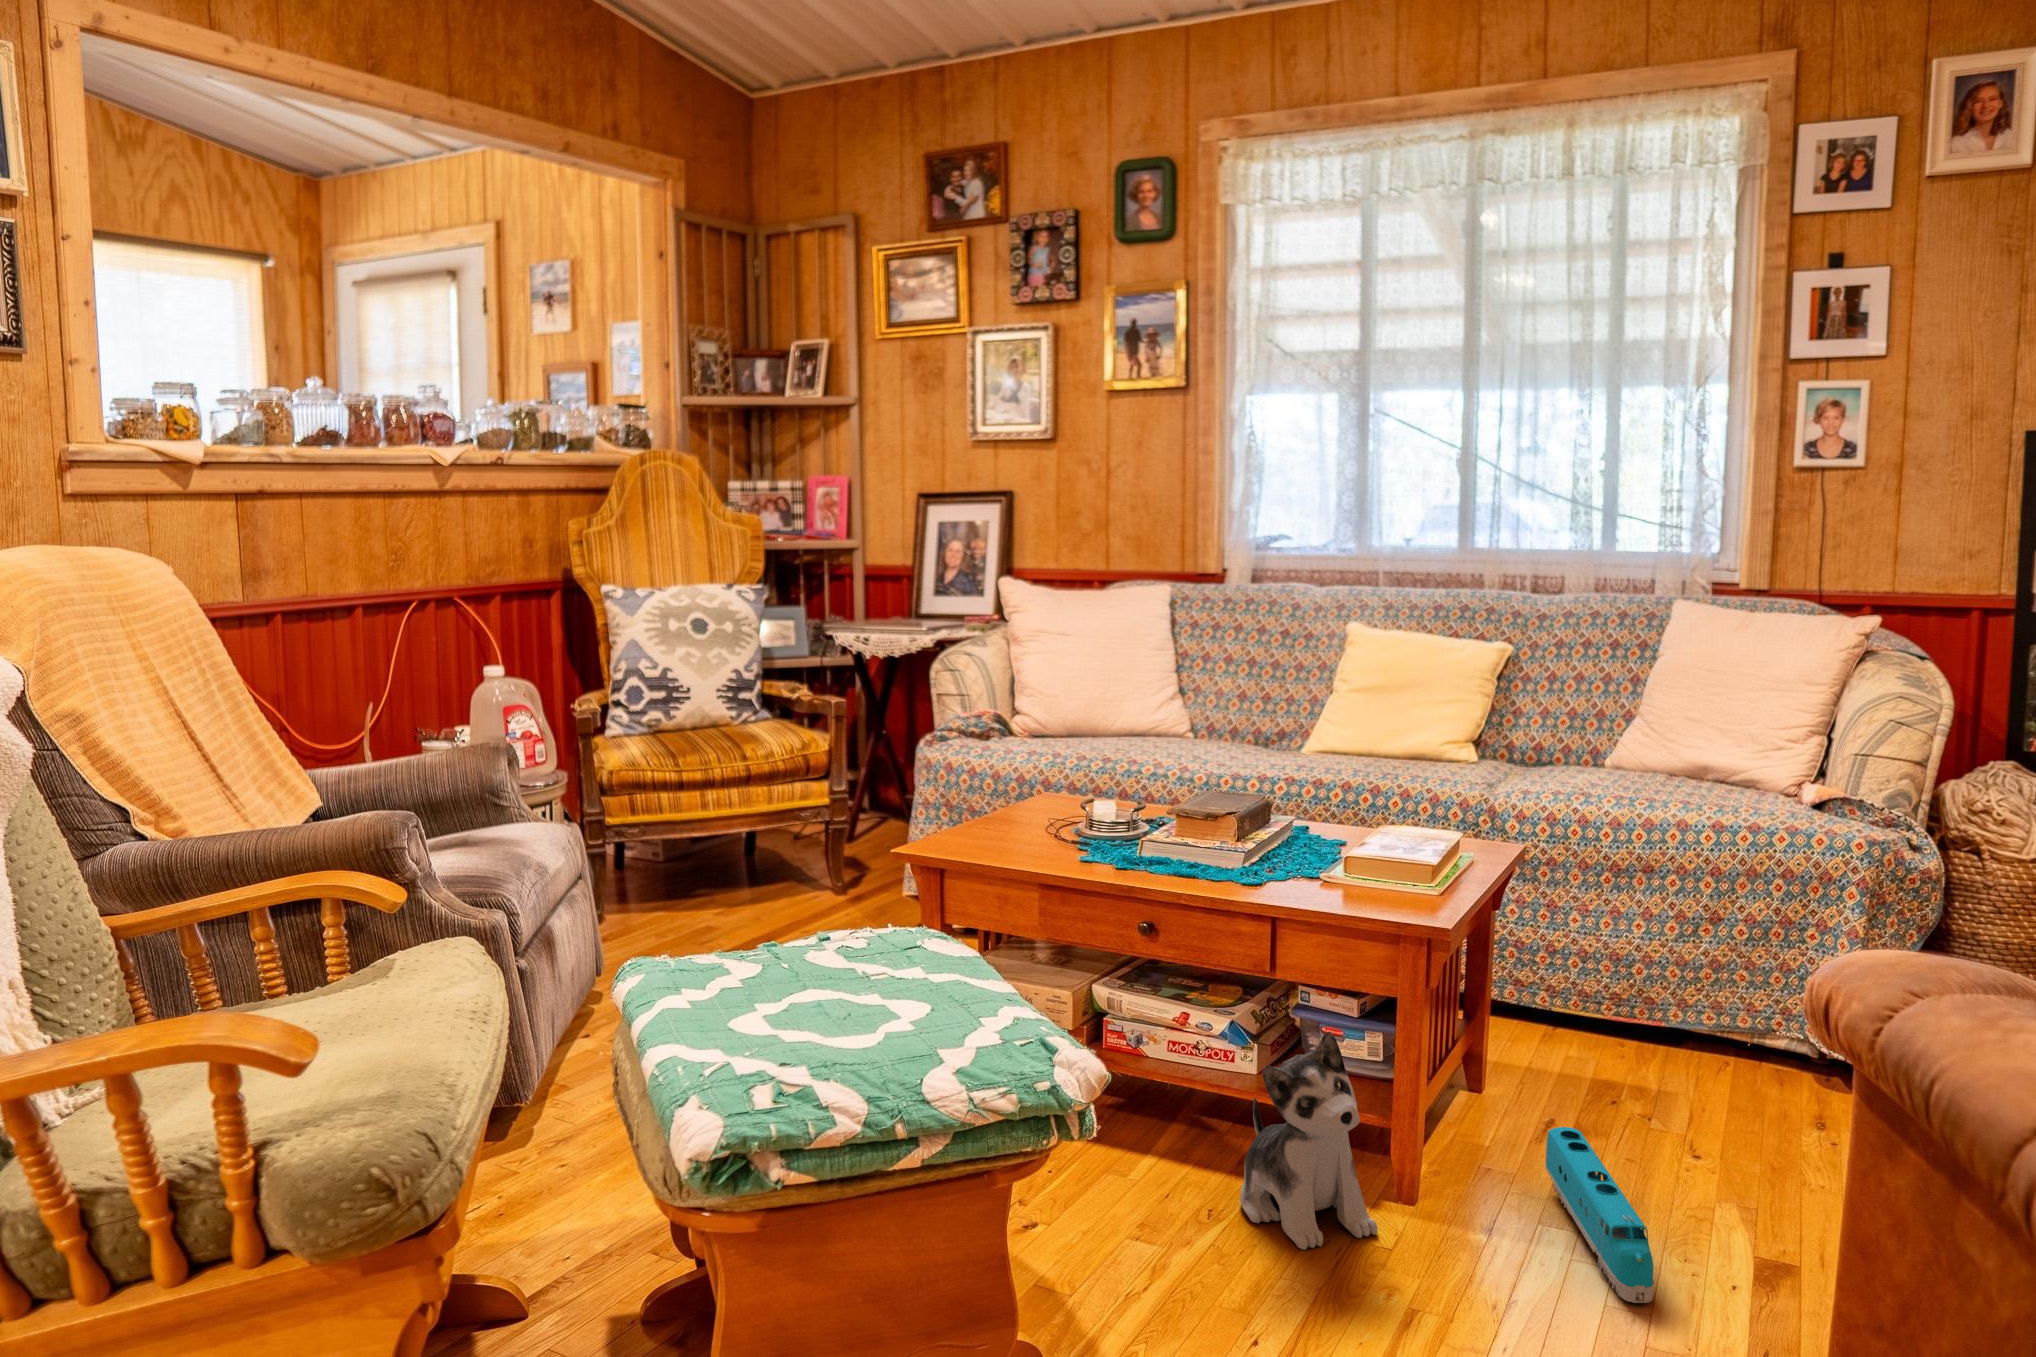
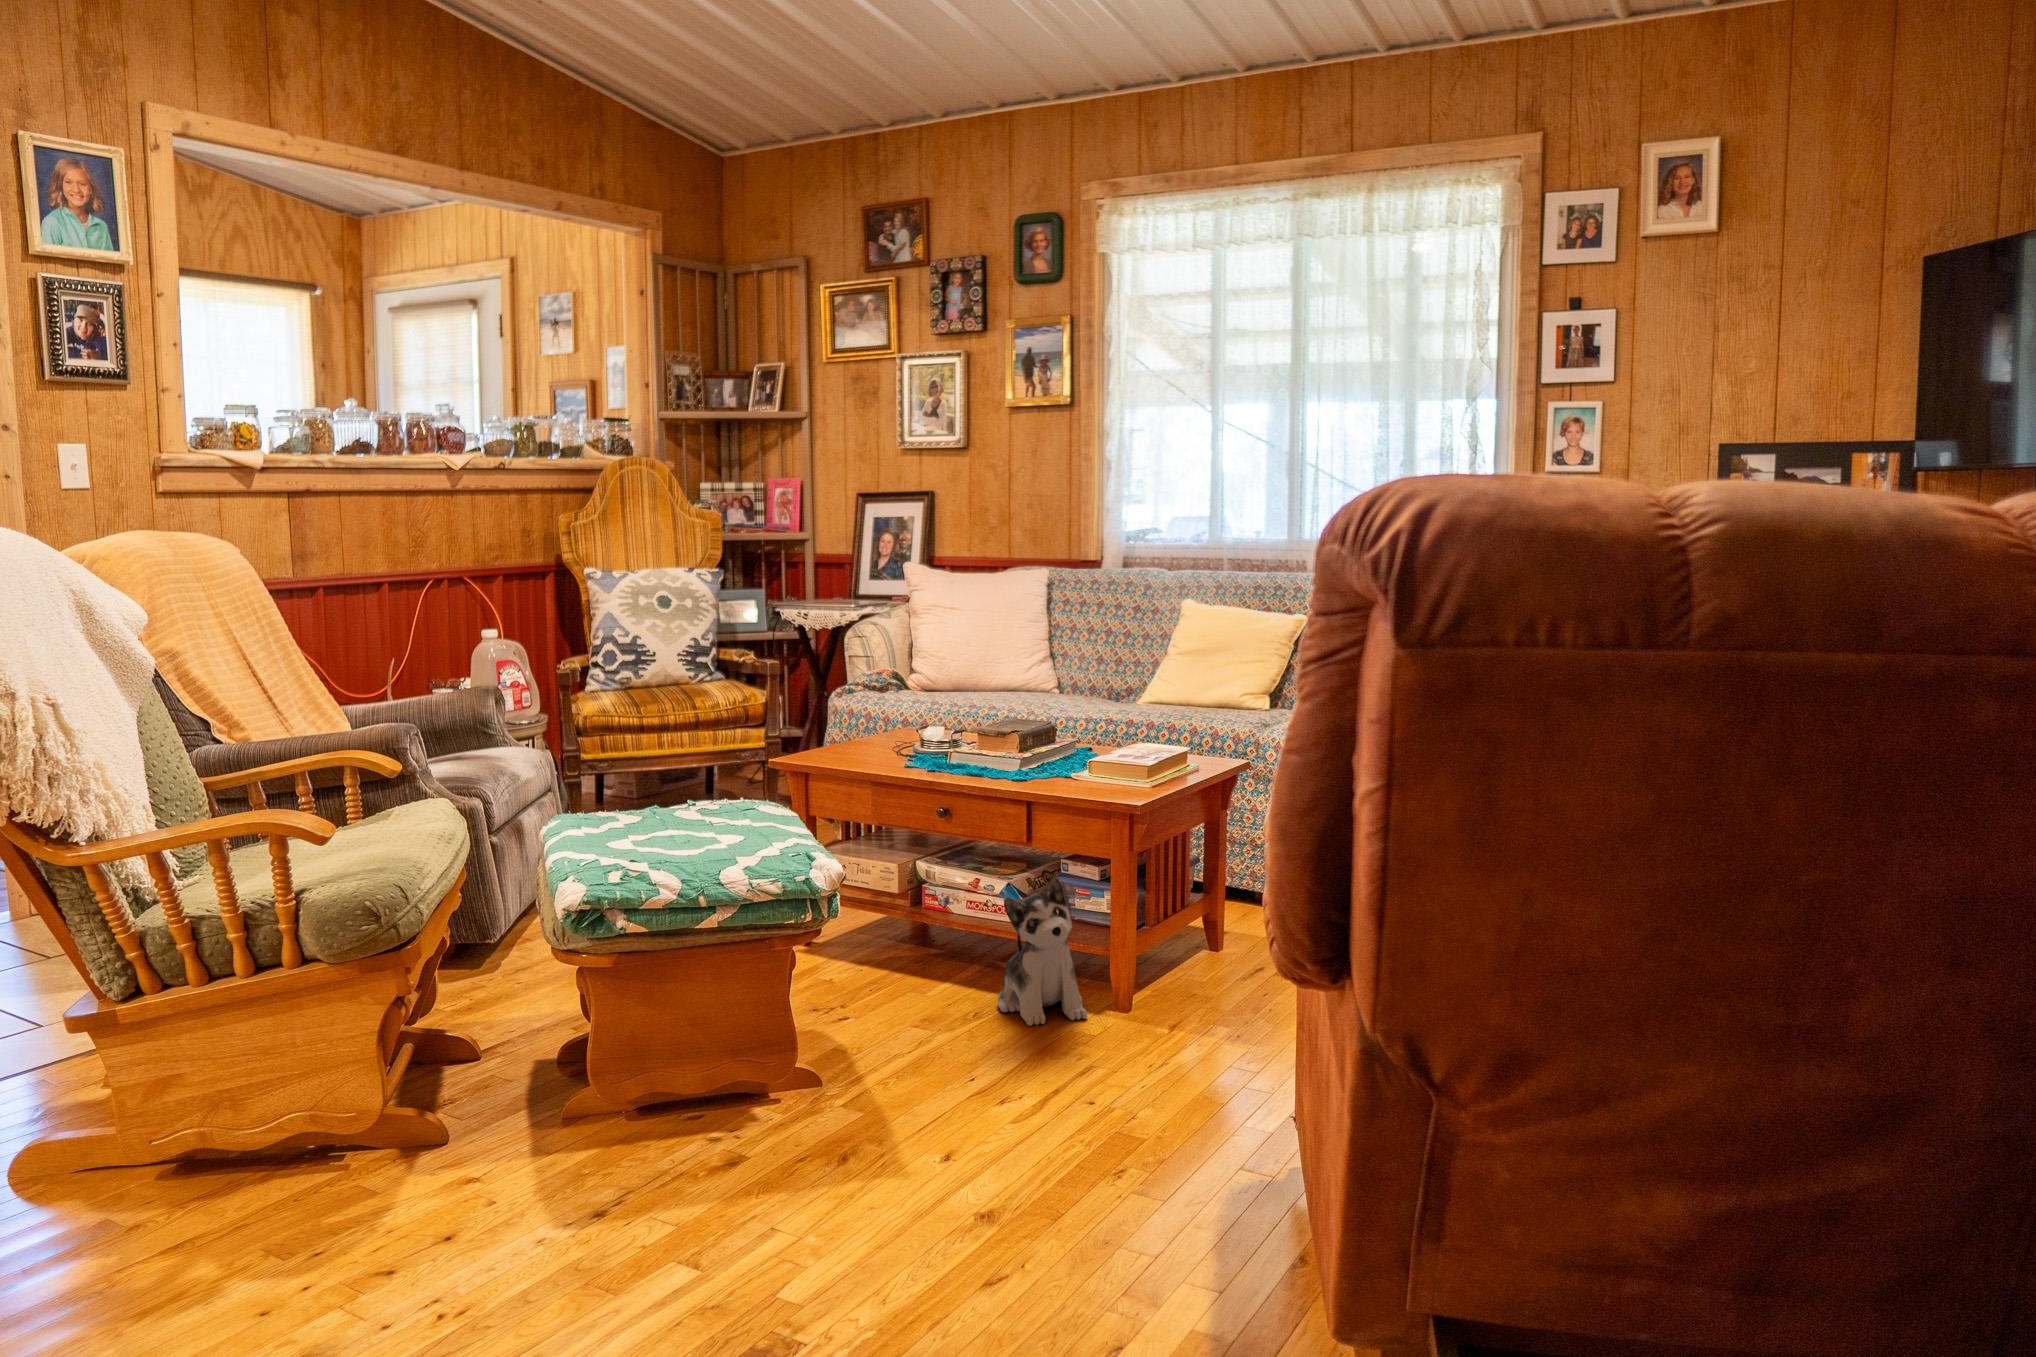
toy train: present [1545,1127,1654,1303] -> none [1223,952,1257,1052]

